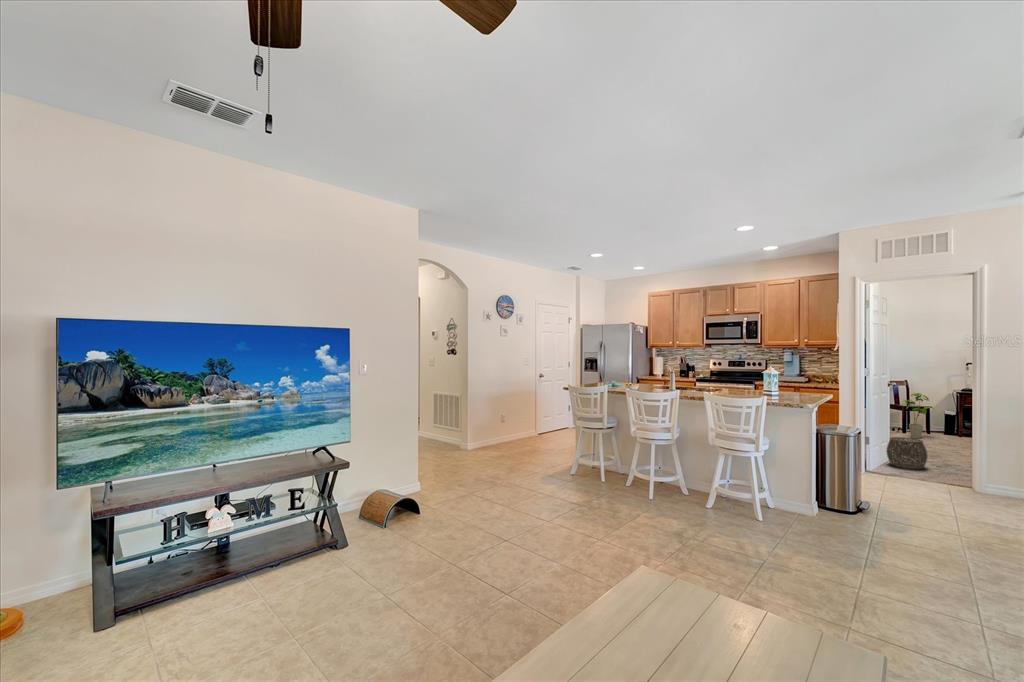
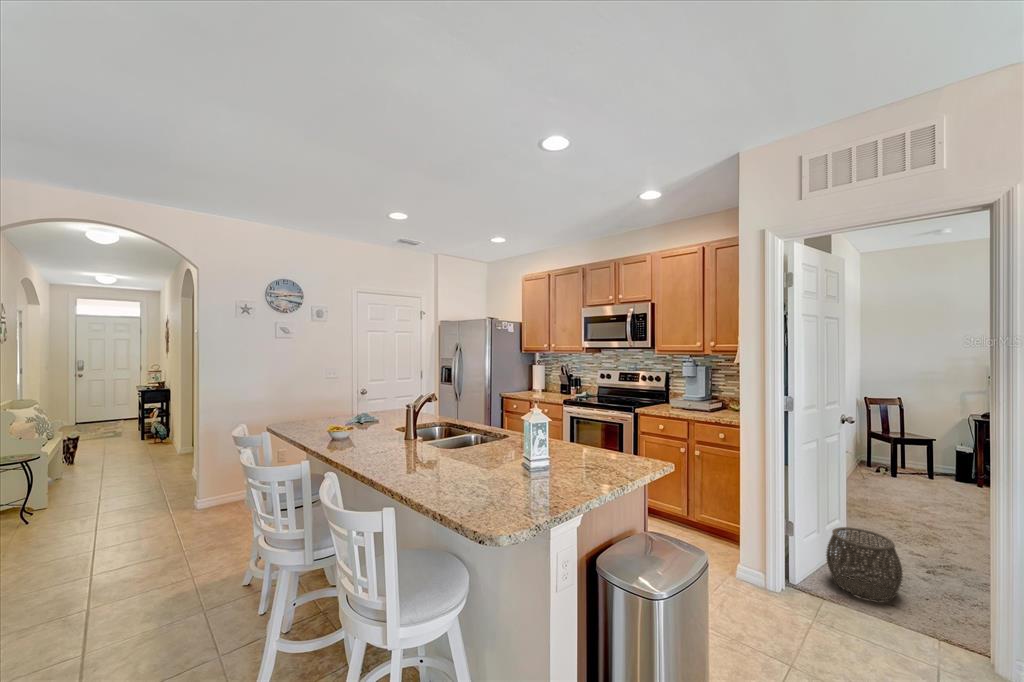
house plant: present [905,393,933,439] -> none [885,424,935,495]

